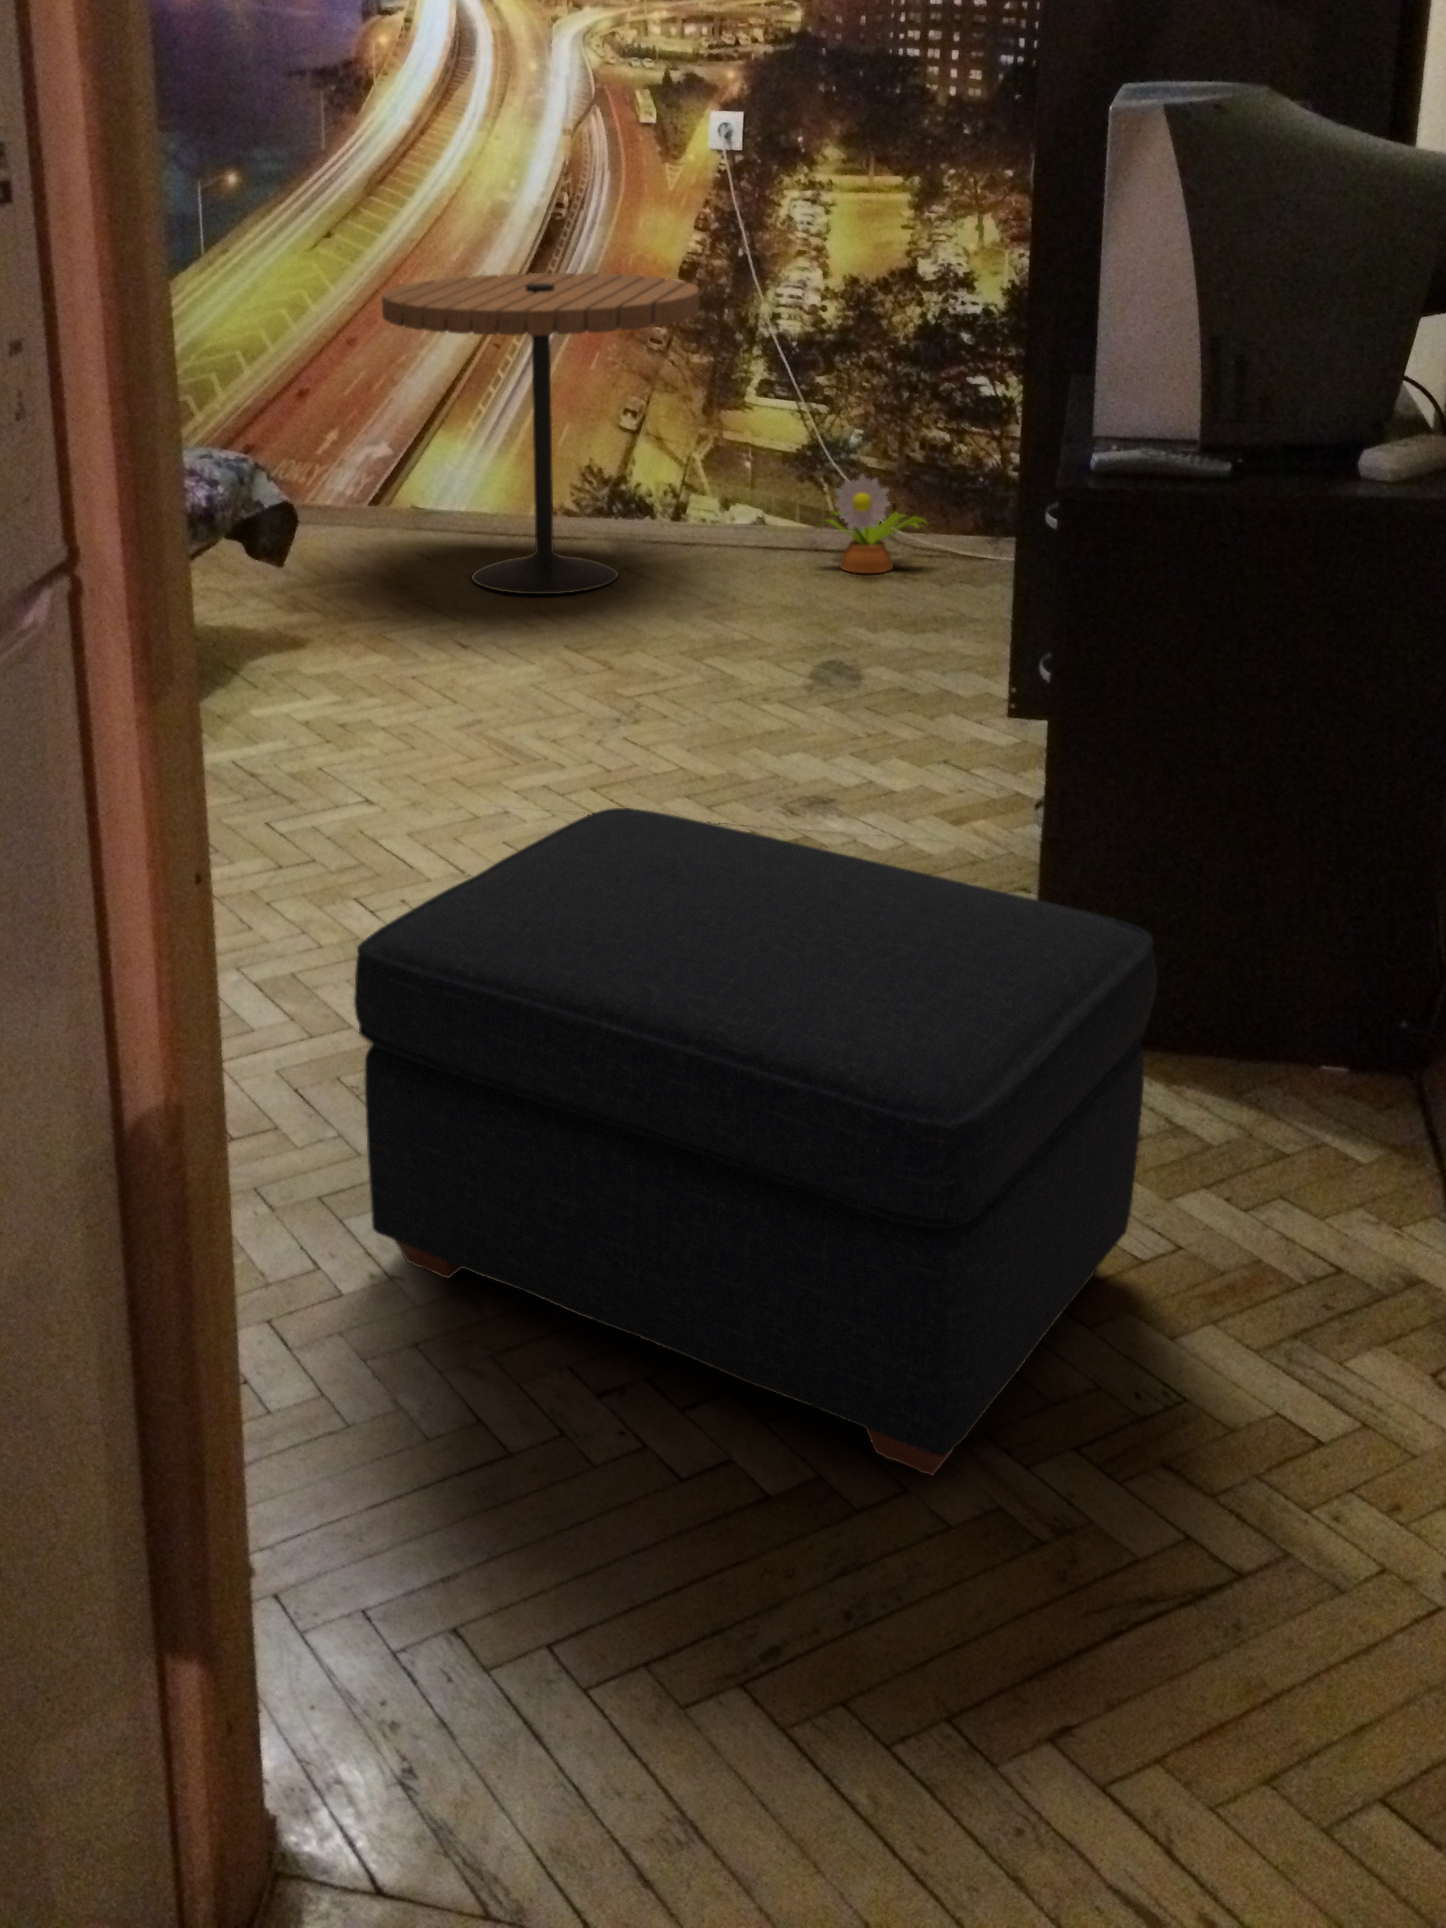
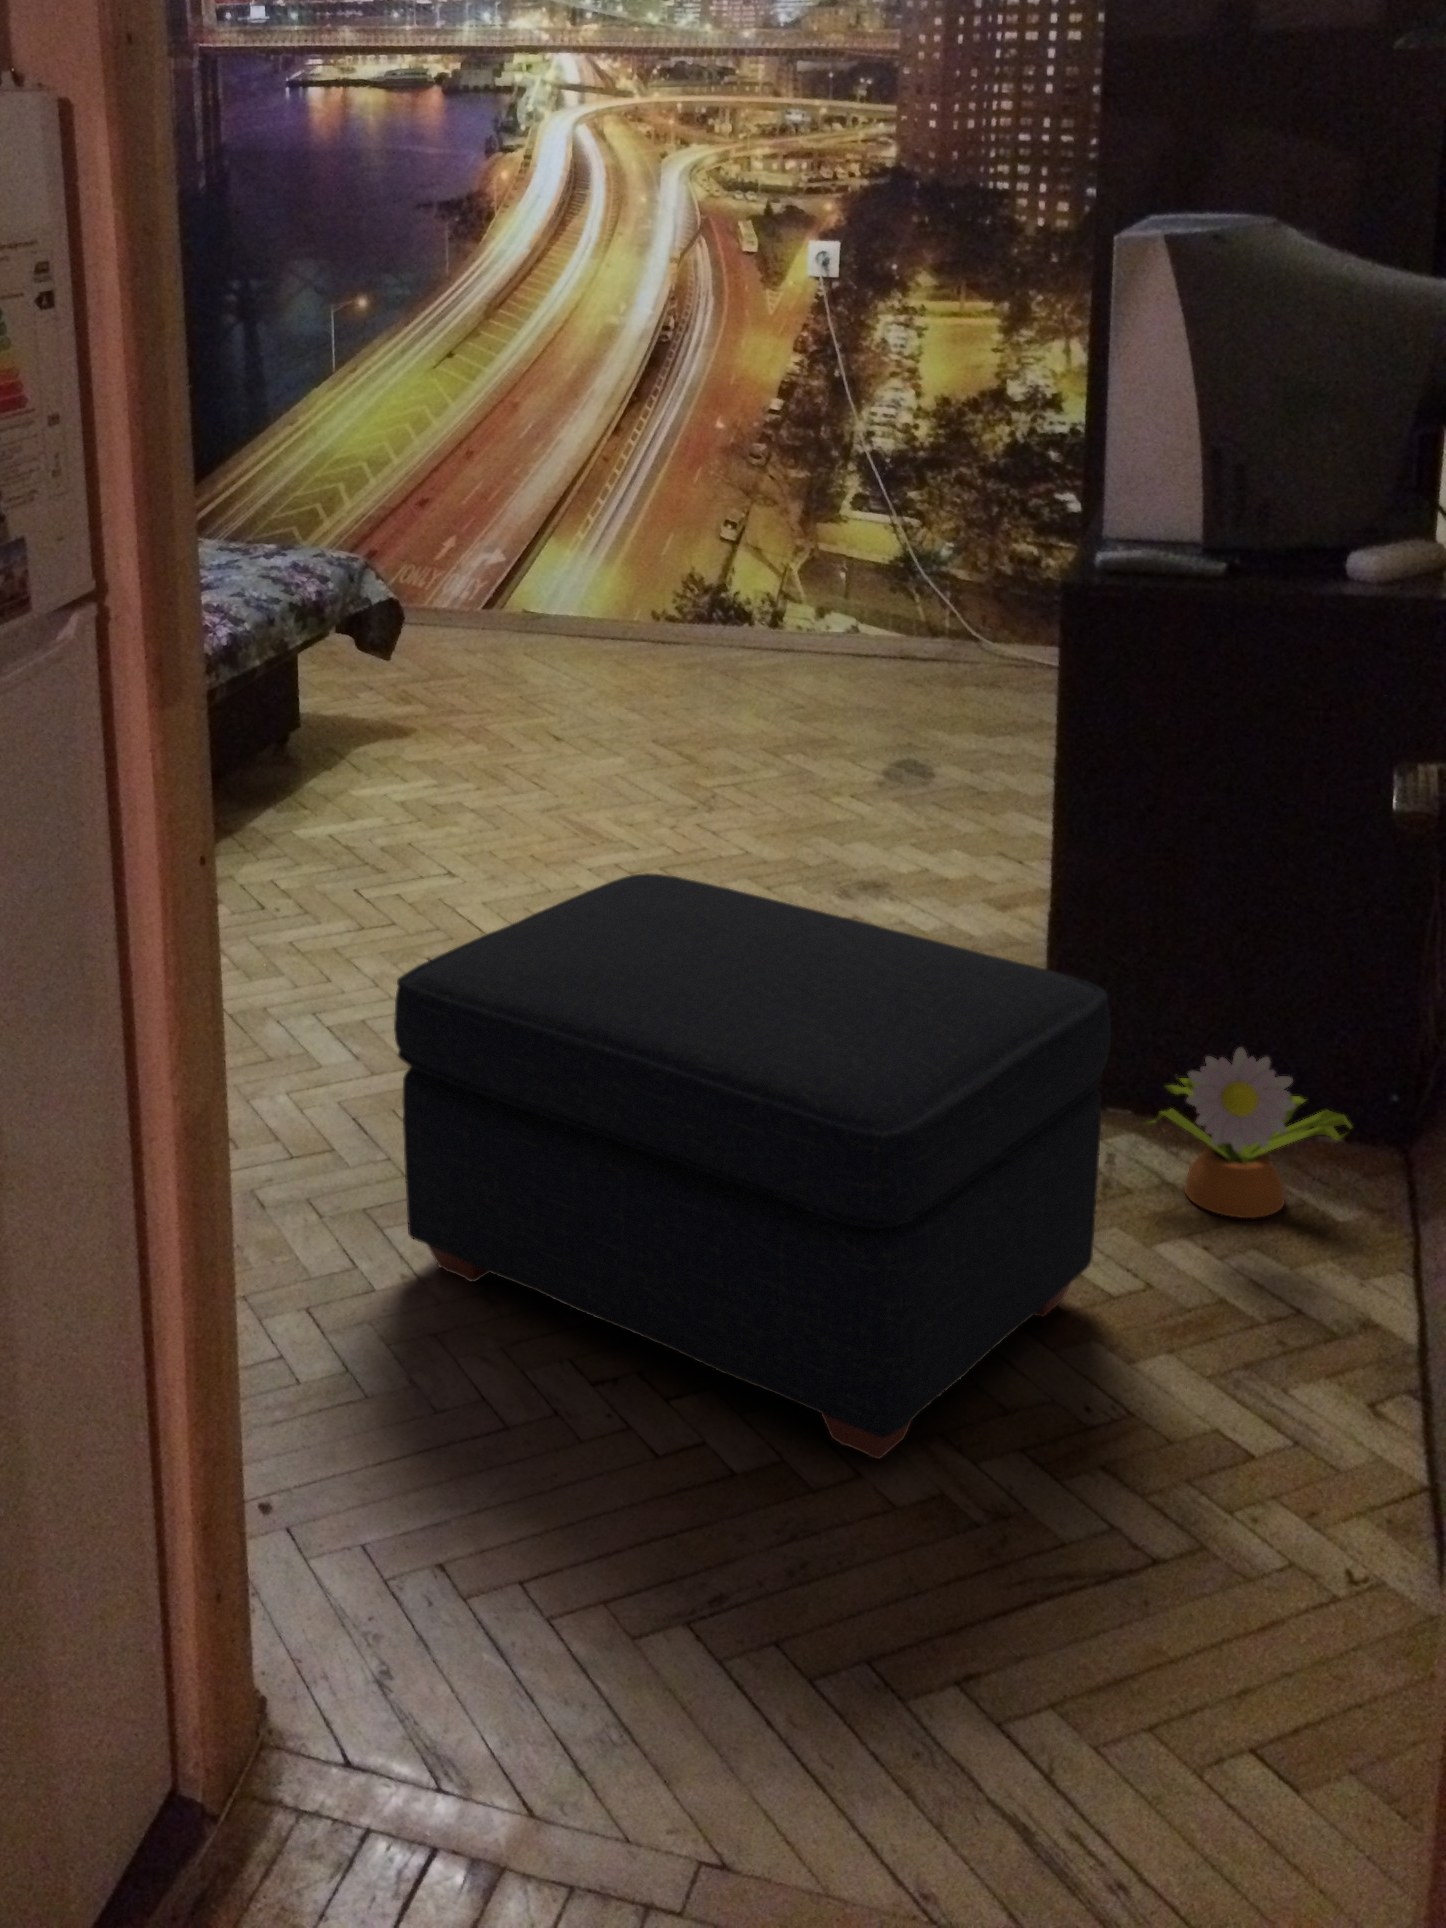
side table: present [382,273,699,594] -> none [492,392,792,696]
decorative plant: present [816,474,927,573] -> present [1144,1047,1352,1218]

